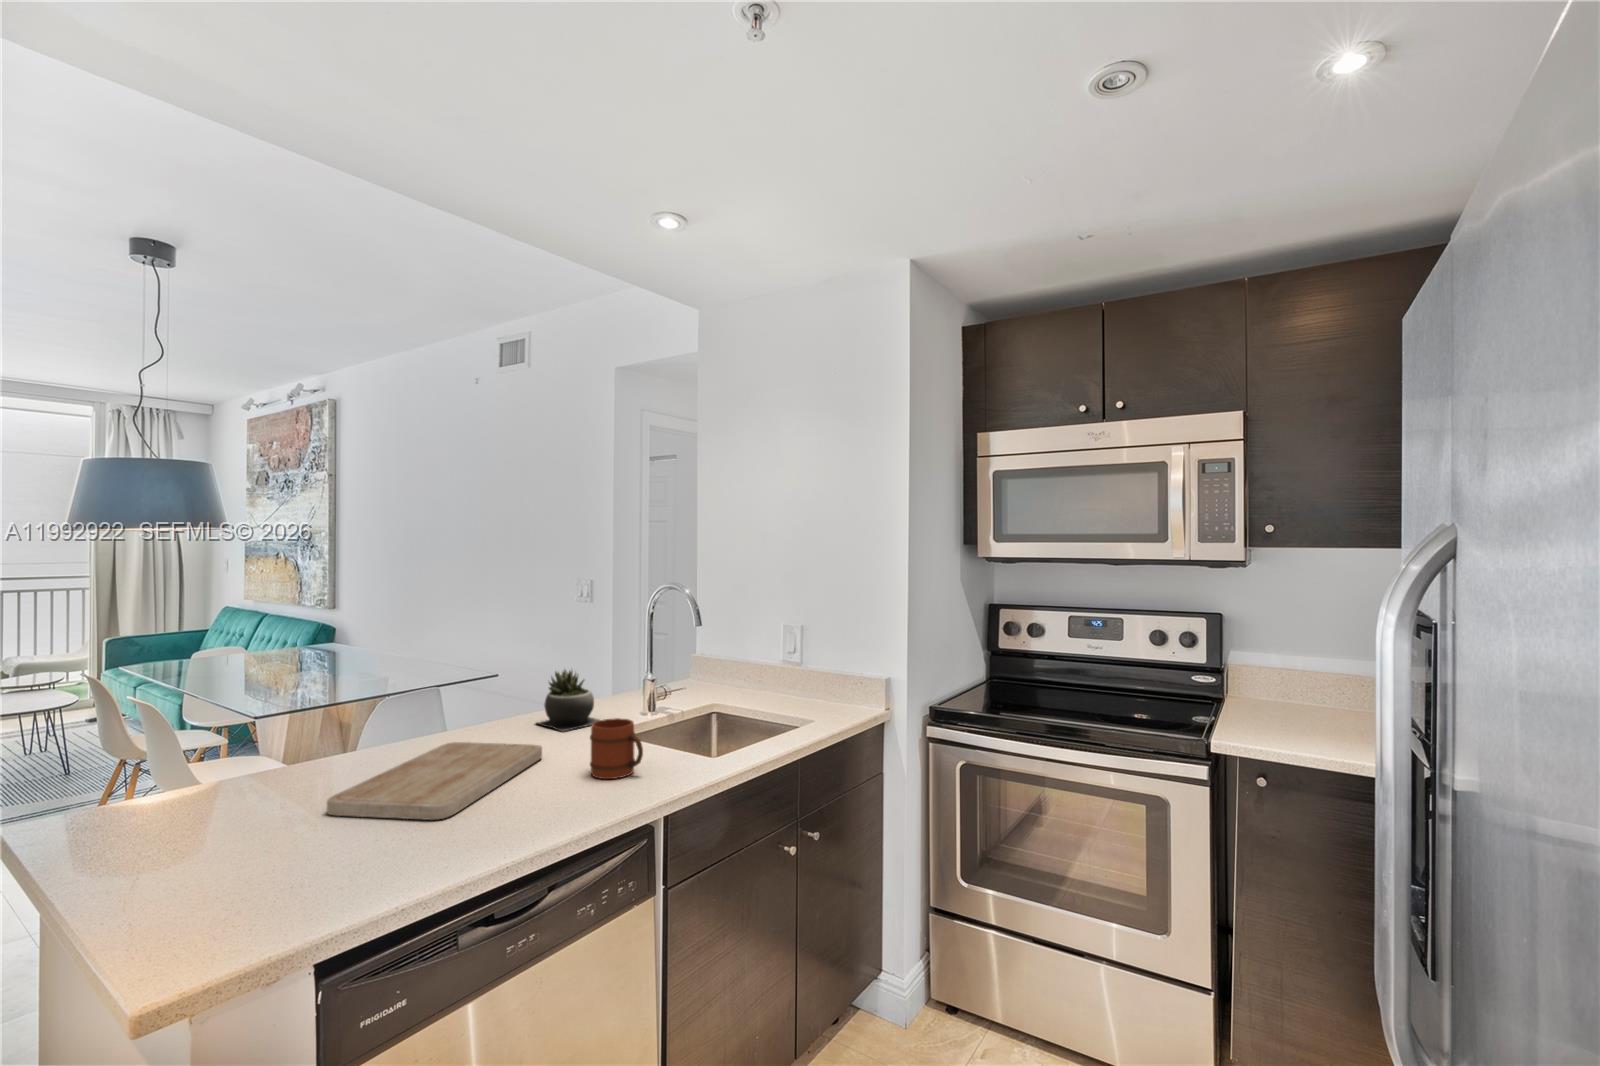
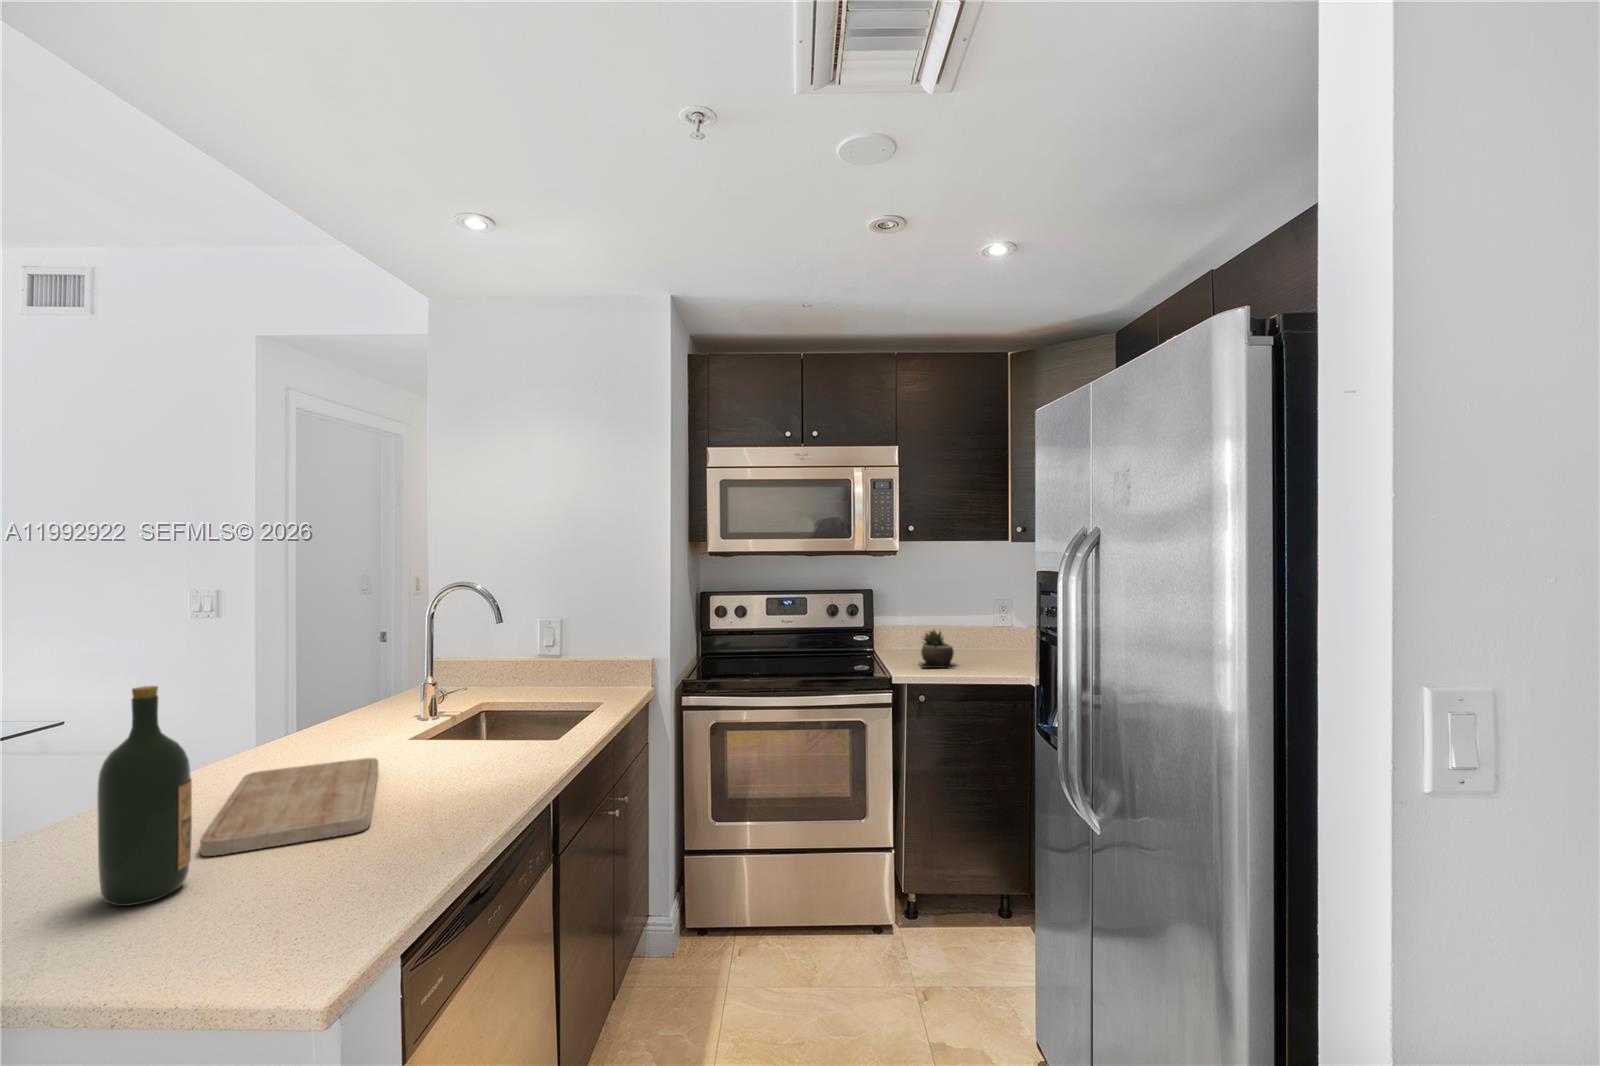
wine bottle: none [211,658,288,848] -> present [97,686,192,906]
succulent plant: present [537,670,599,731] -> present [920,630,954,669]
mug: present [590,718,643,779] -> none [454,716,512,774]

